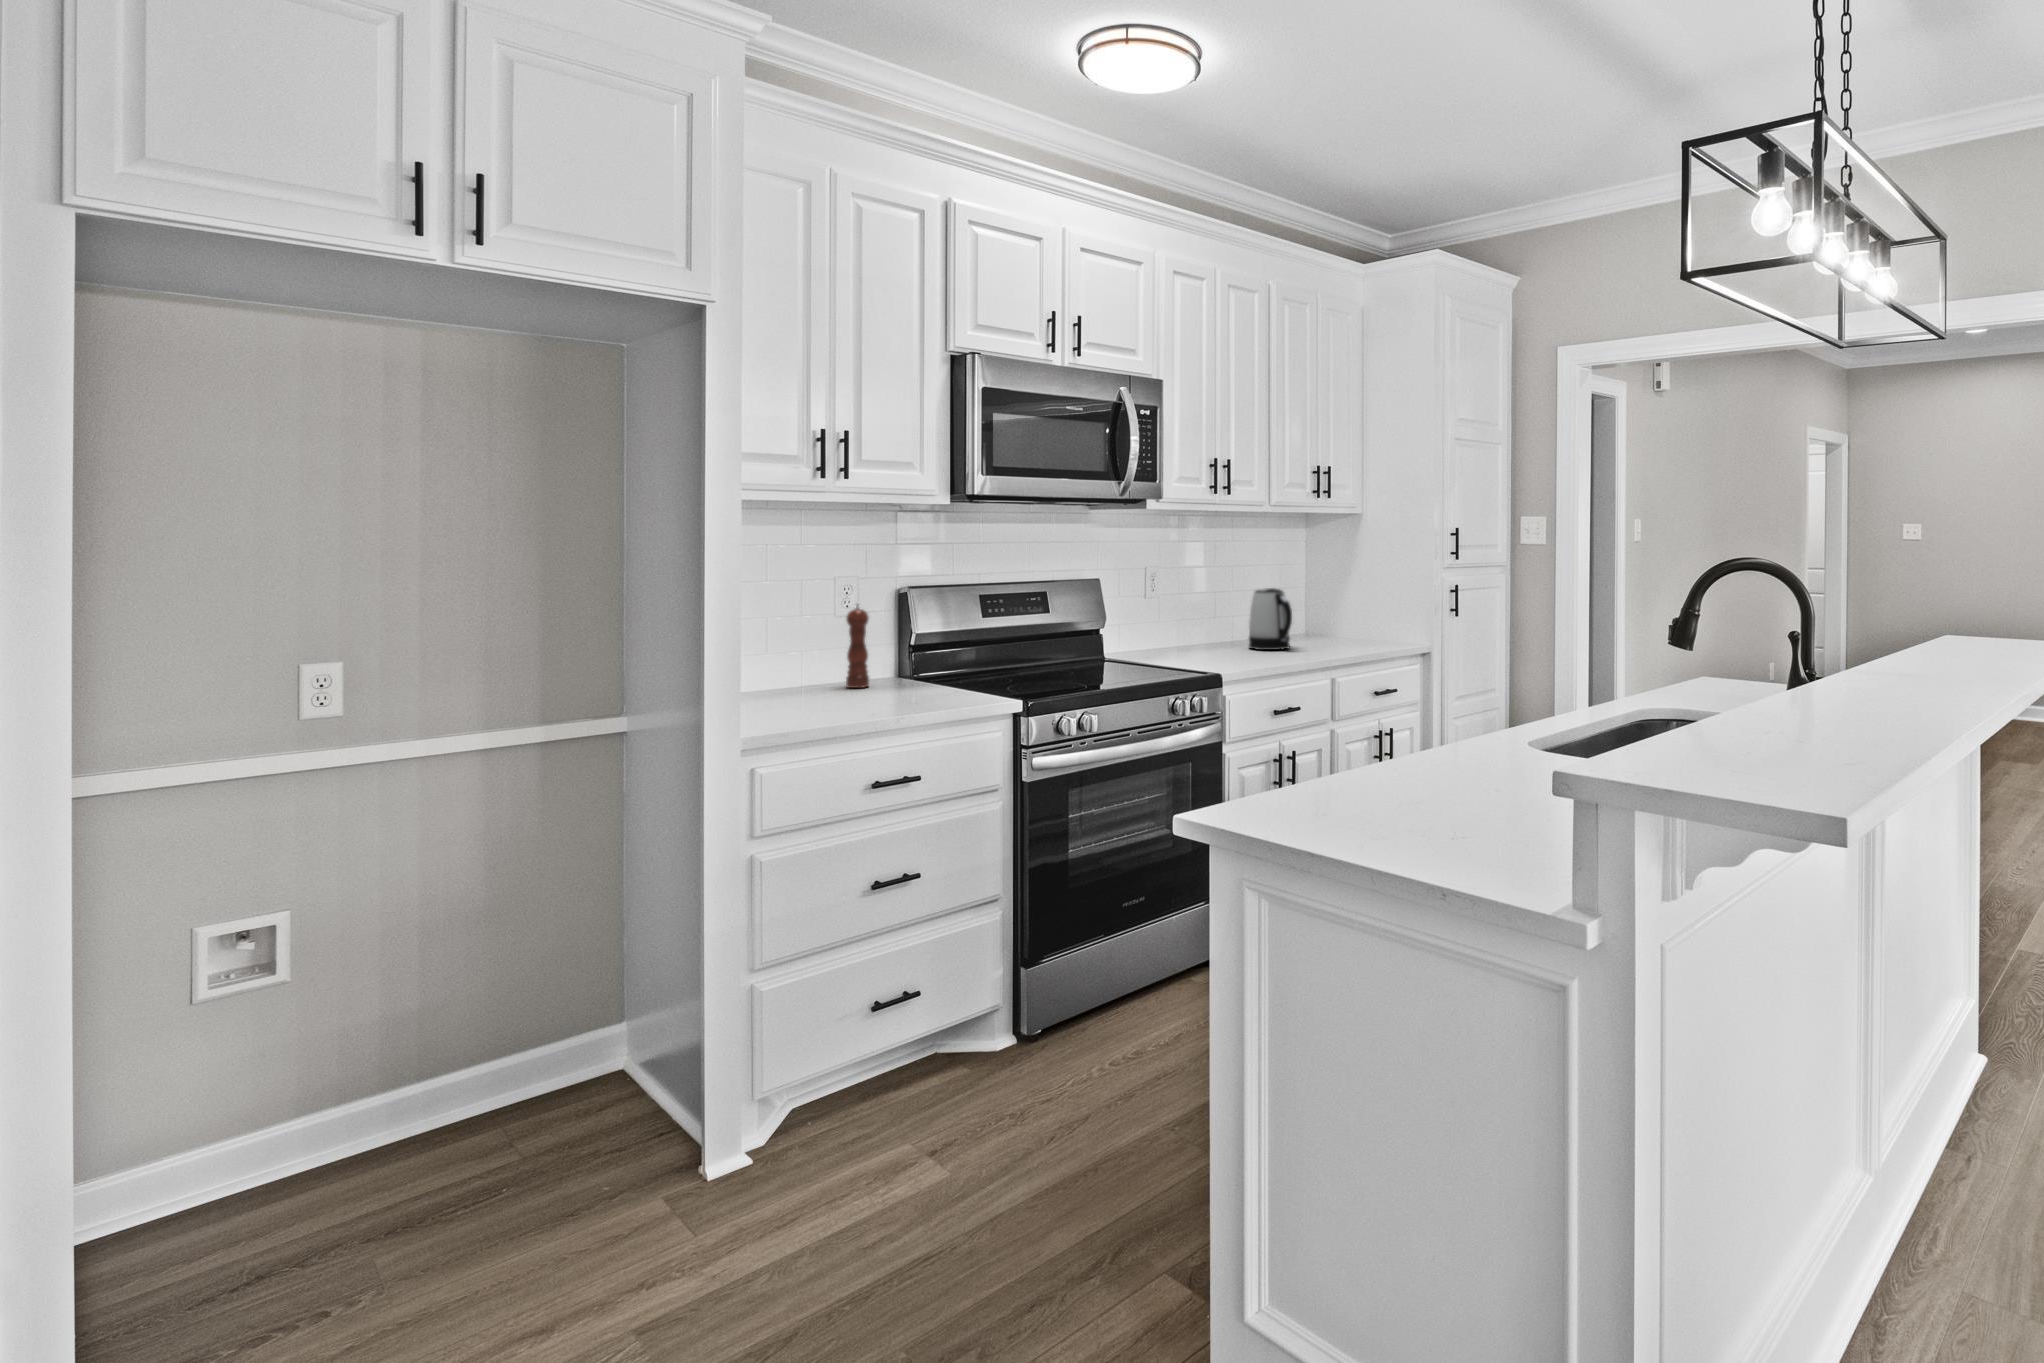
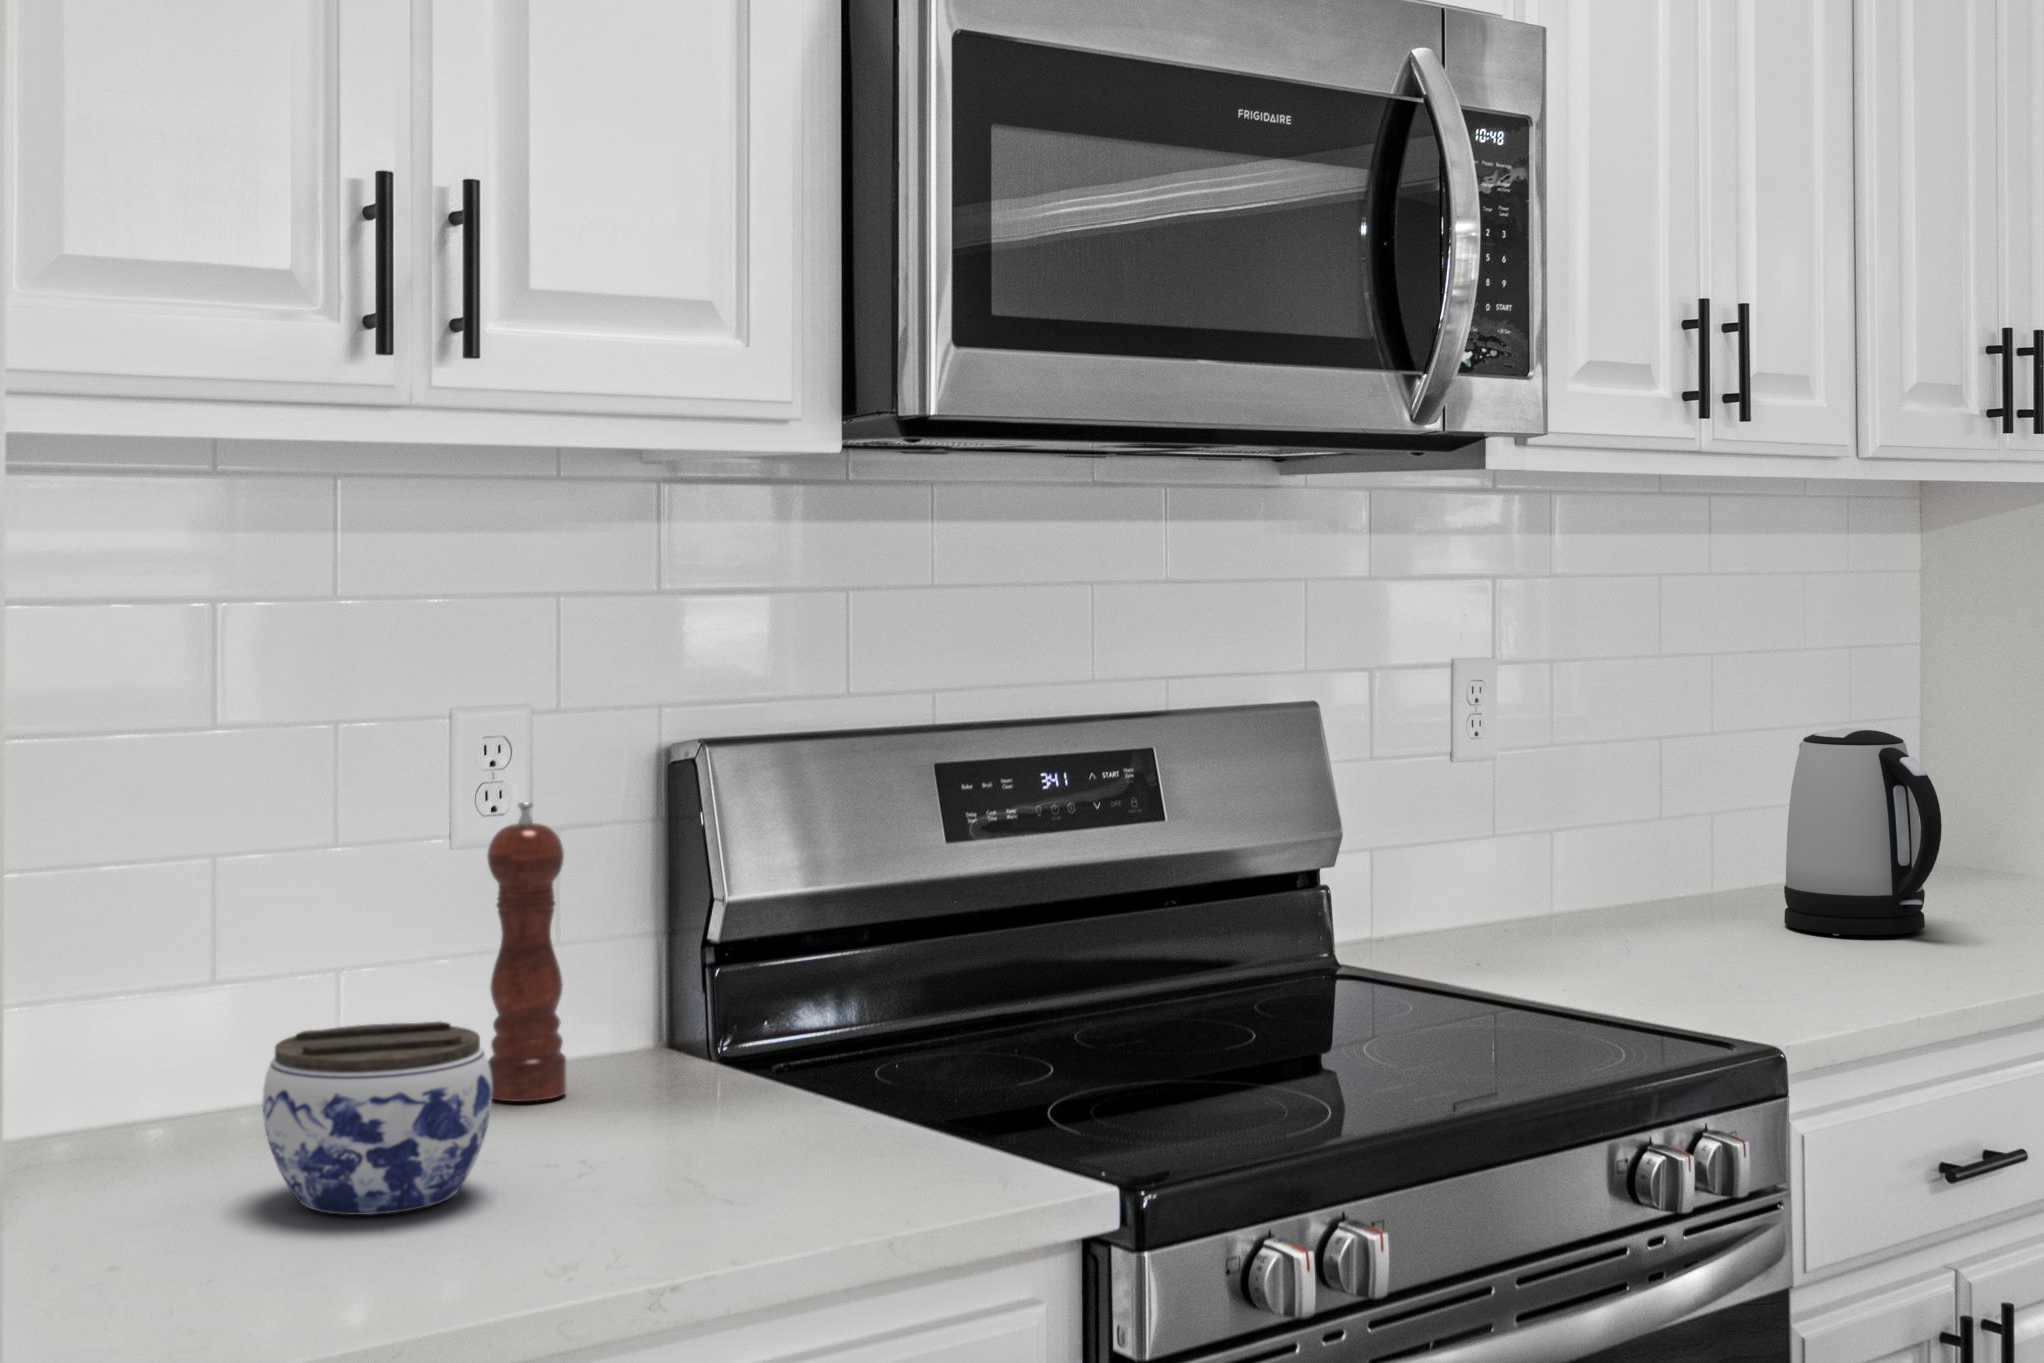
jar: none [786,659,850,709] -> present [263,1022,492,1215]

